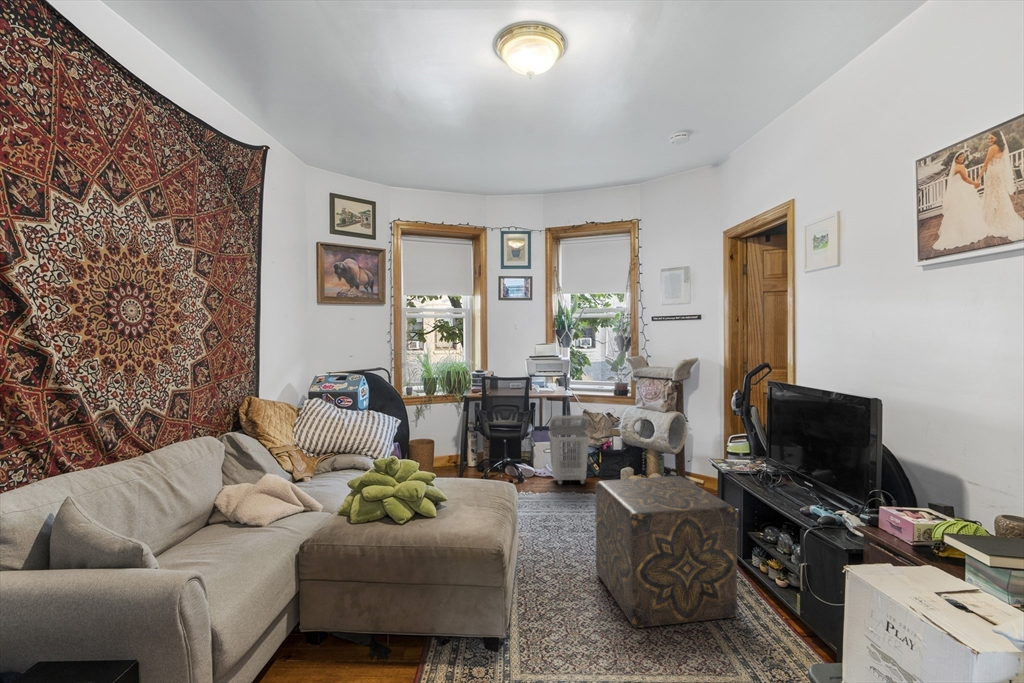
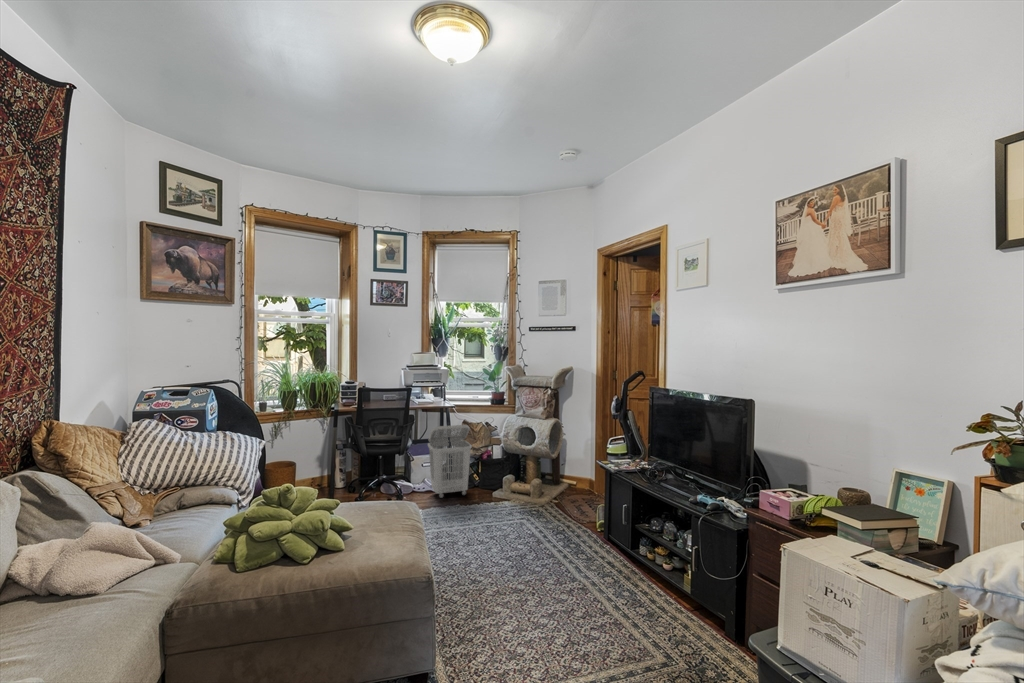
ottoman: present [596,476,737,628] -> none [503,478,639,633]

